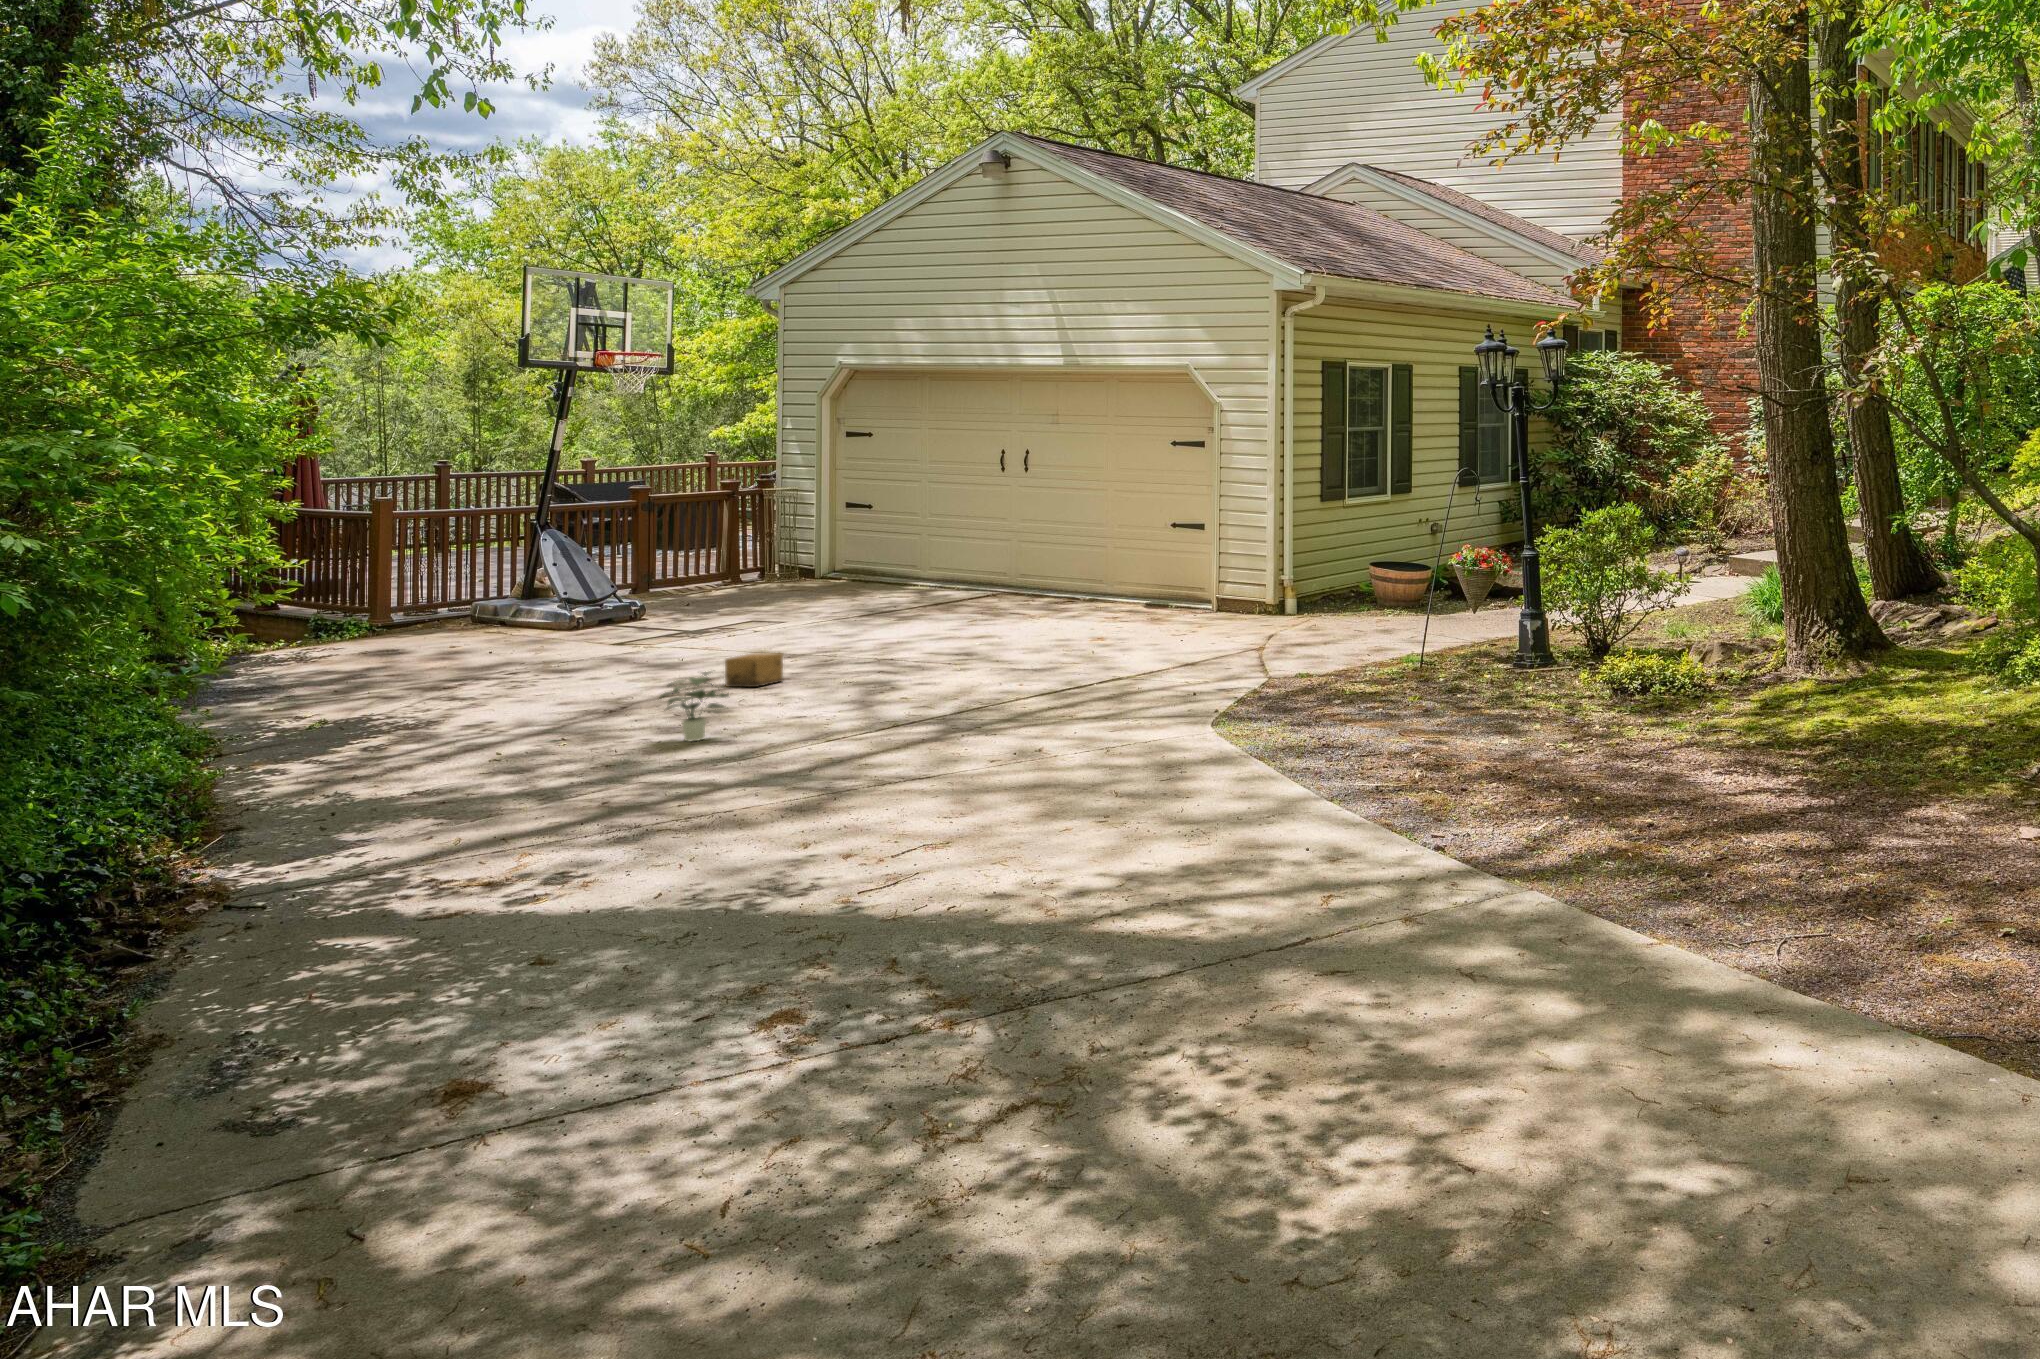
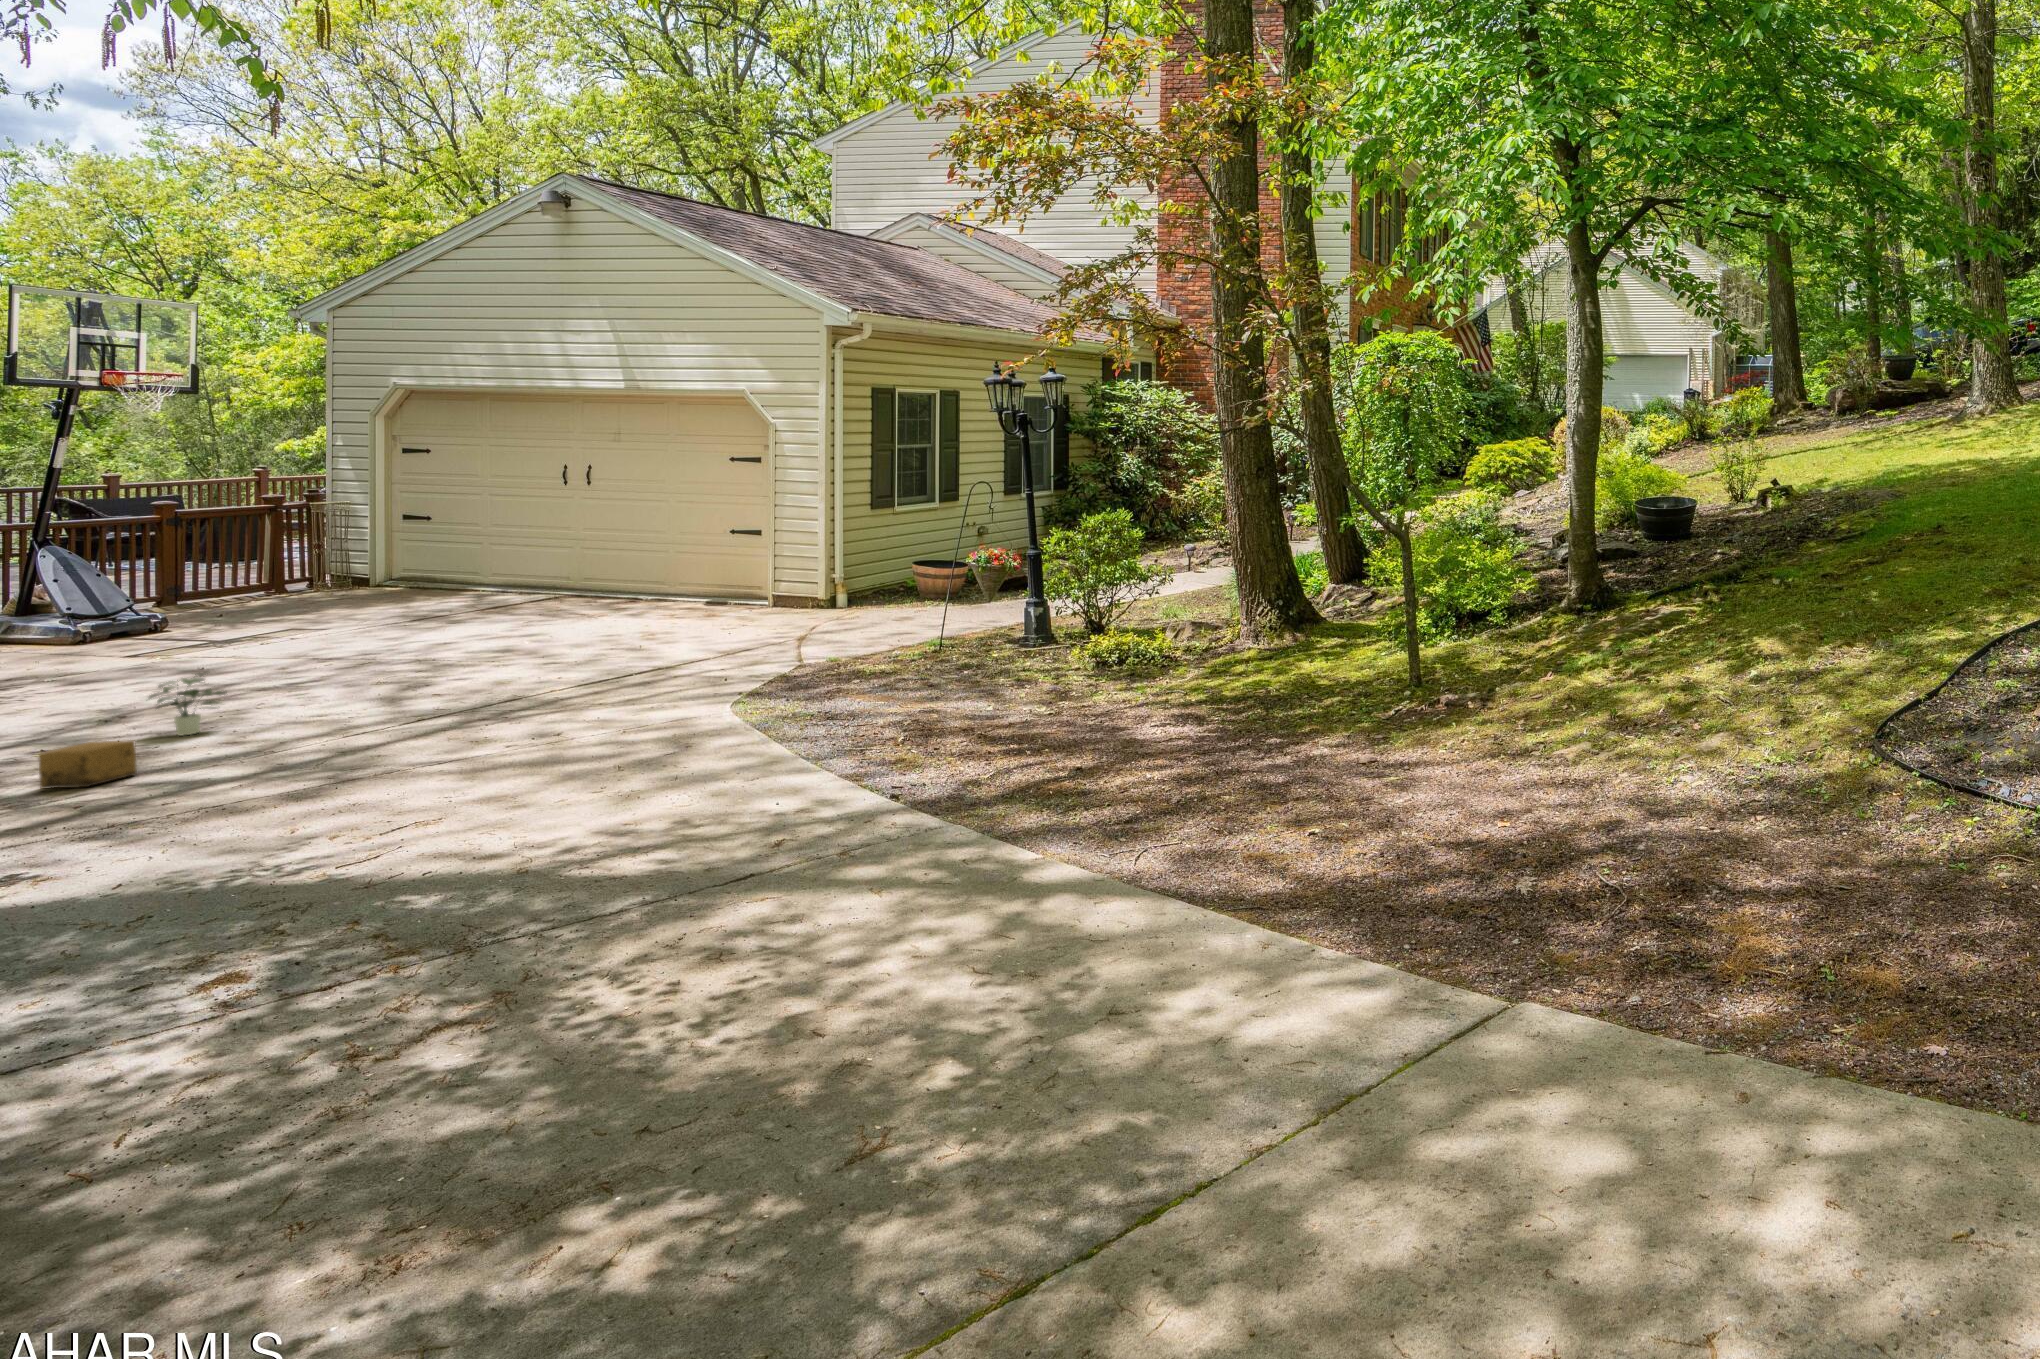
cardboard box: present [725,653,783,687] -> present [38,740,137,789]

